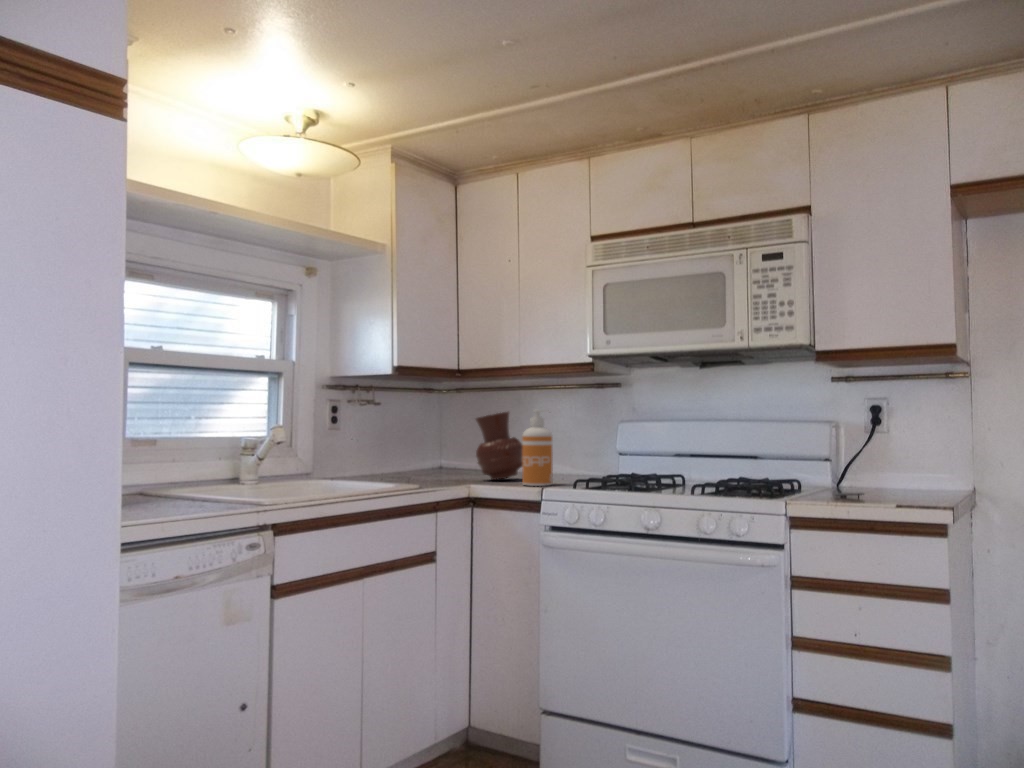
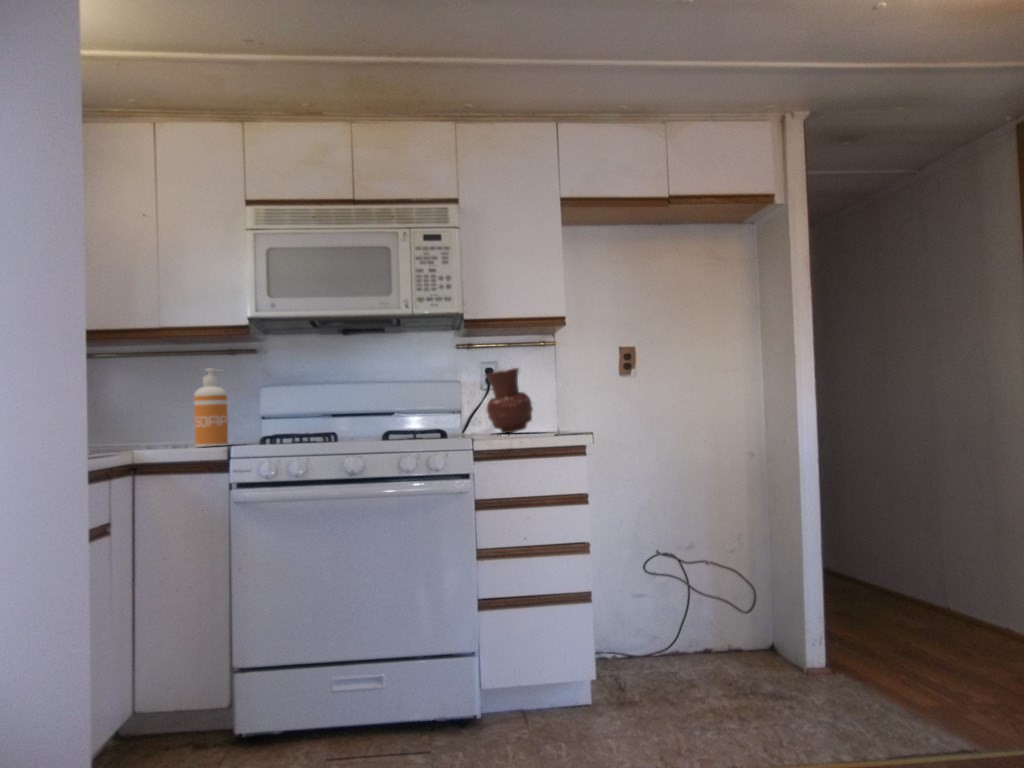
vase: present [476,412,523,480] -> present [486,368,533,434]

